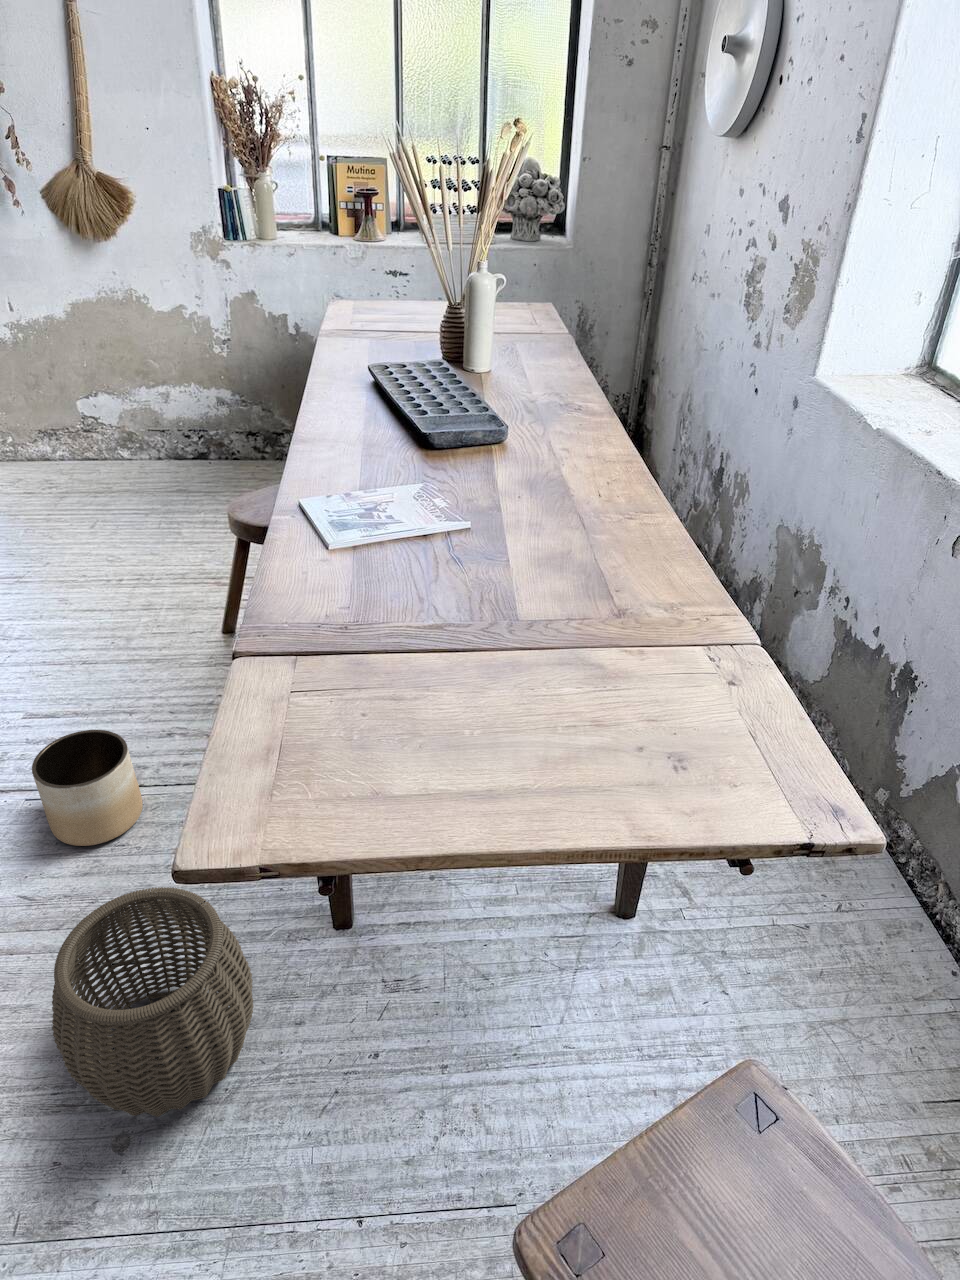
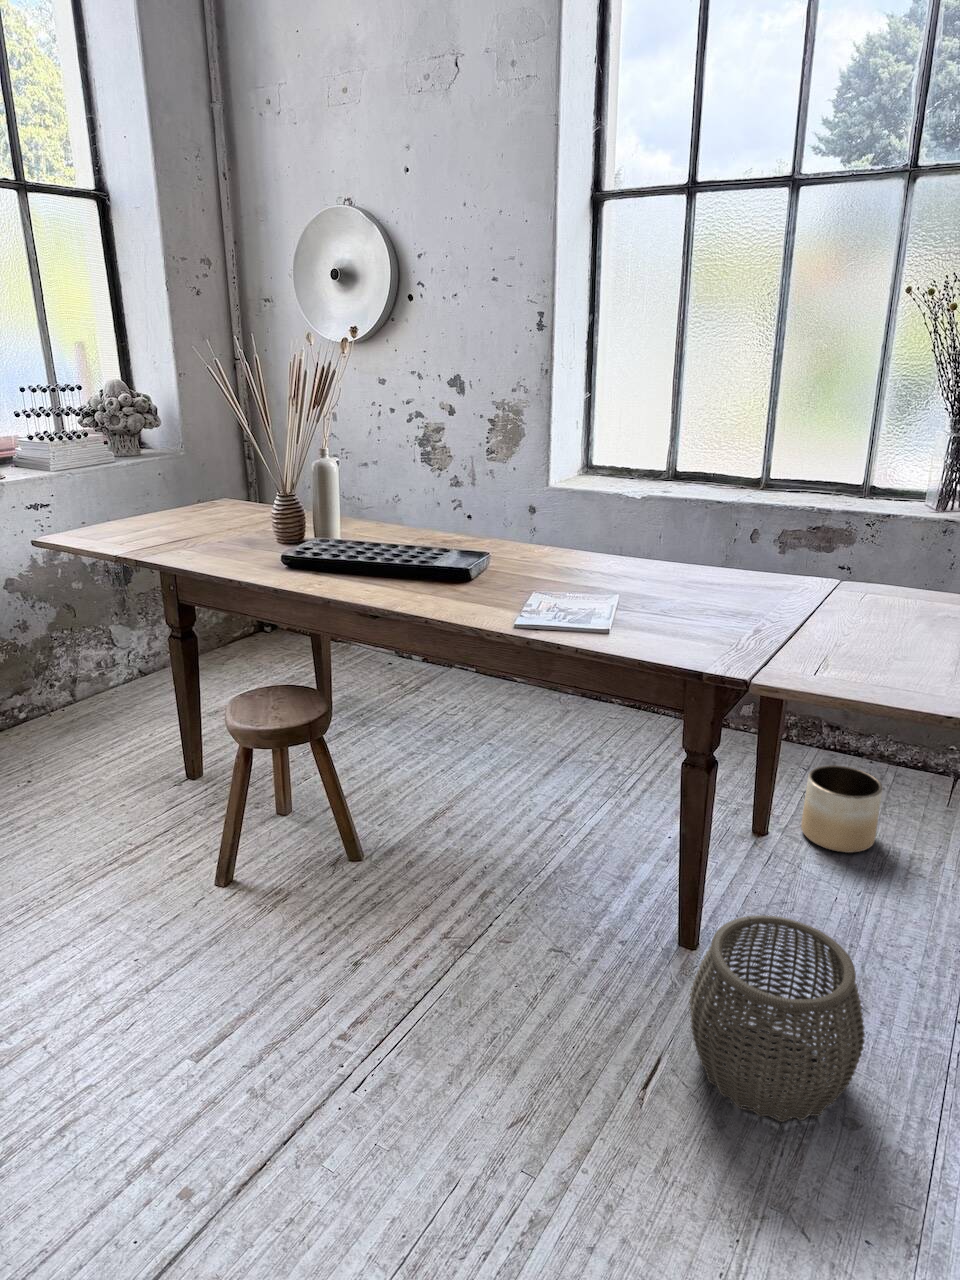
planter: present [32,730,143,846] -> present [801,765,883,853]

